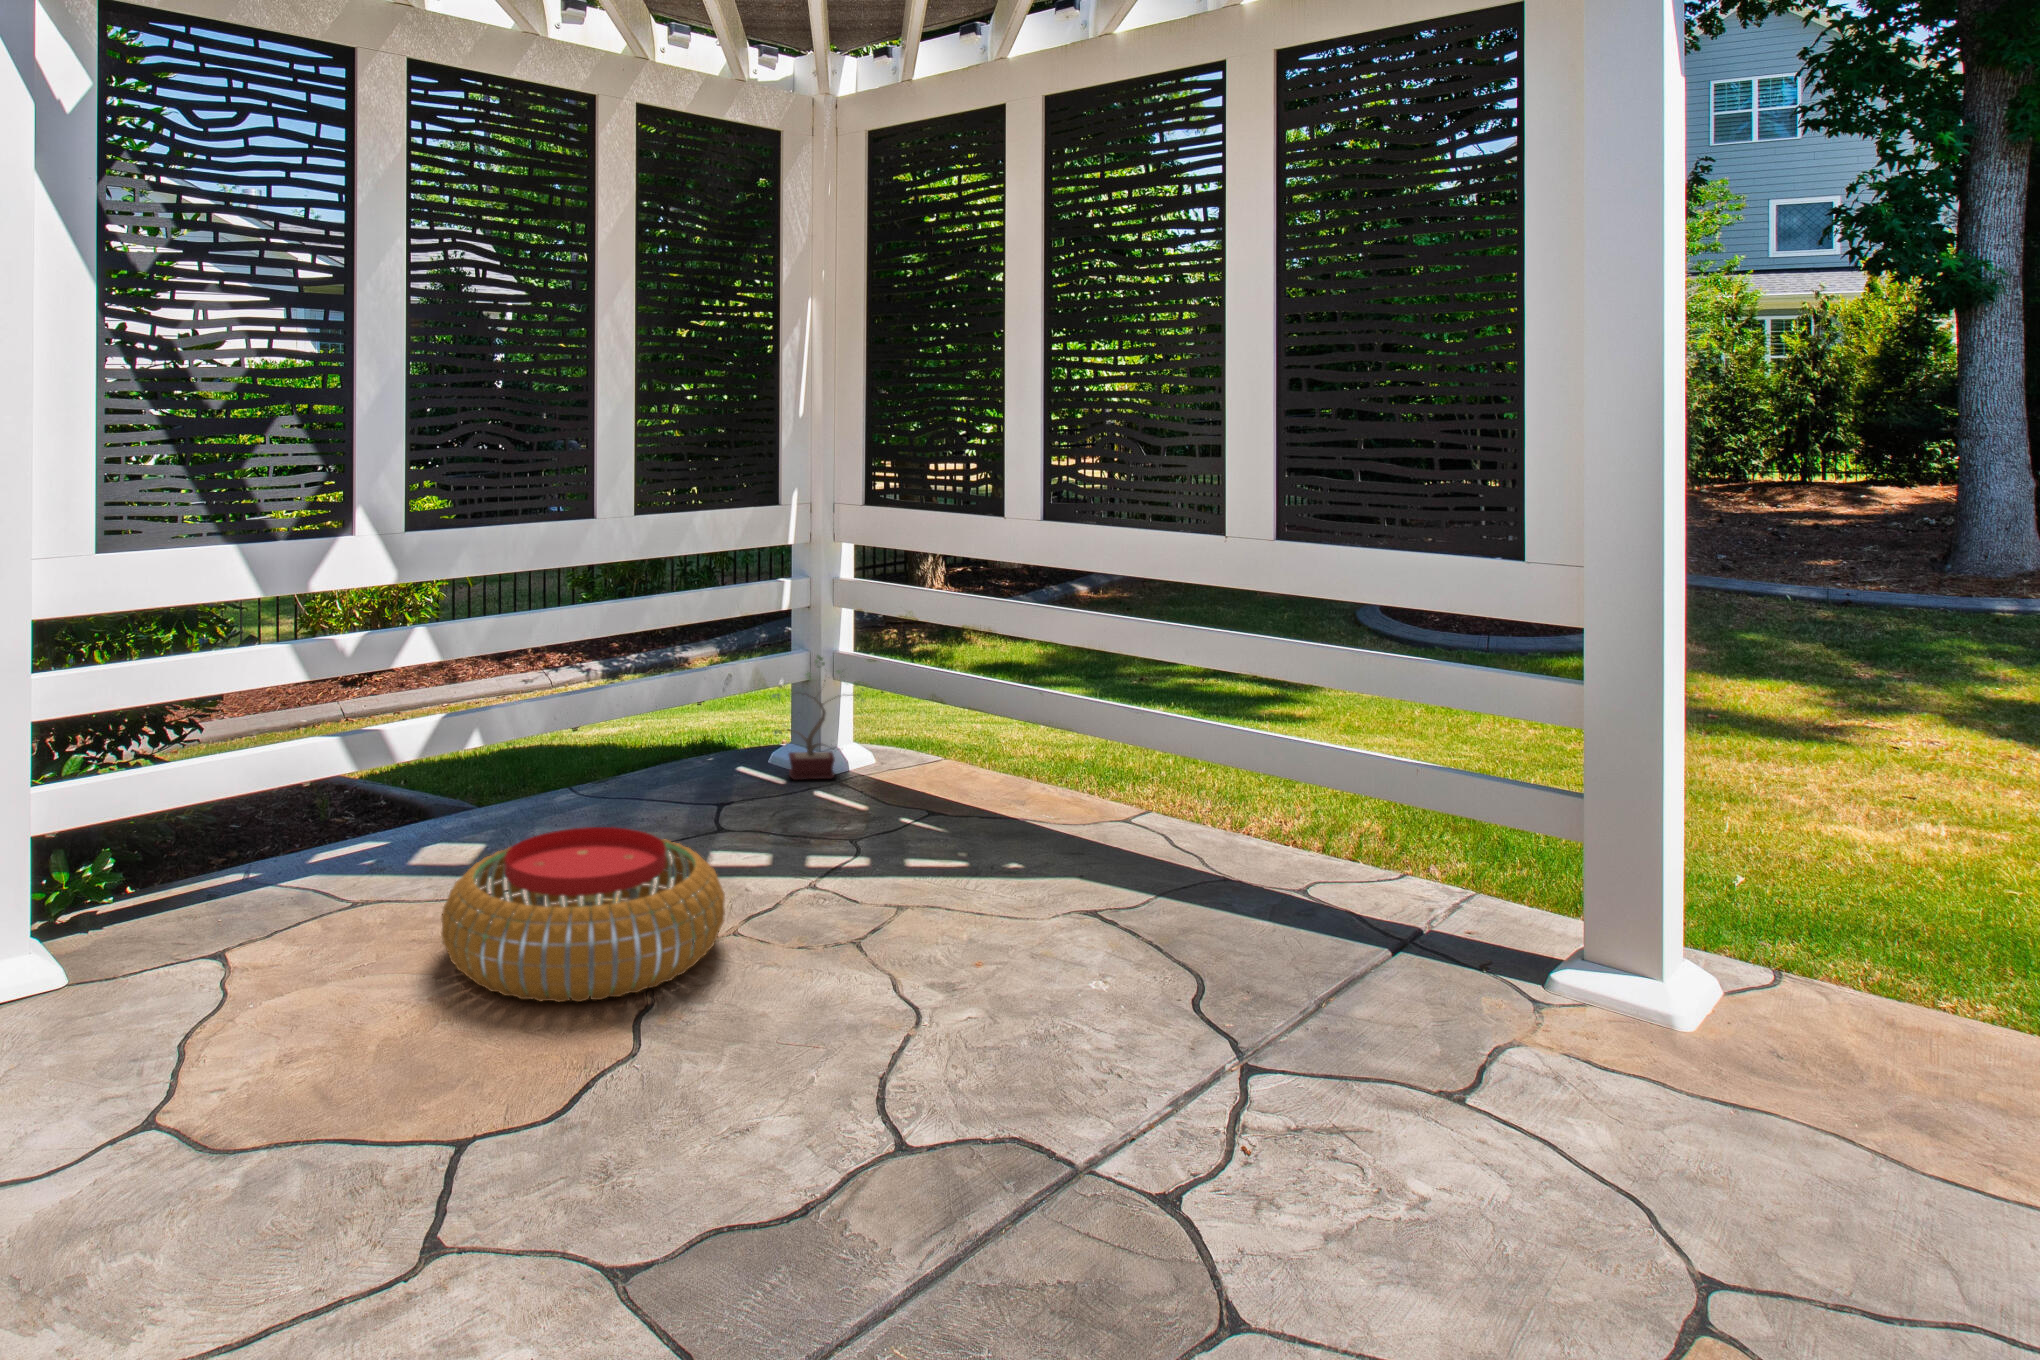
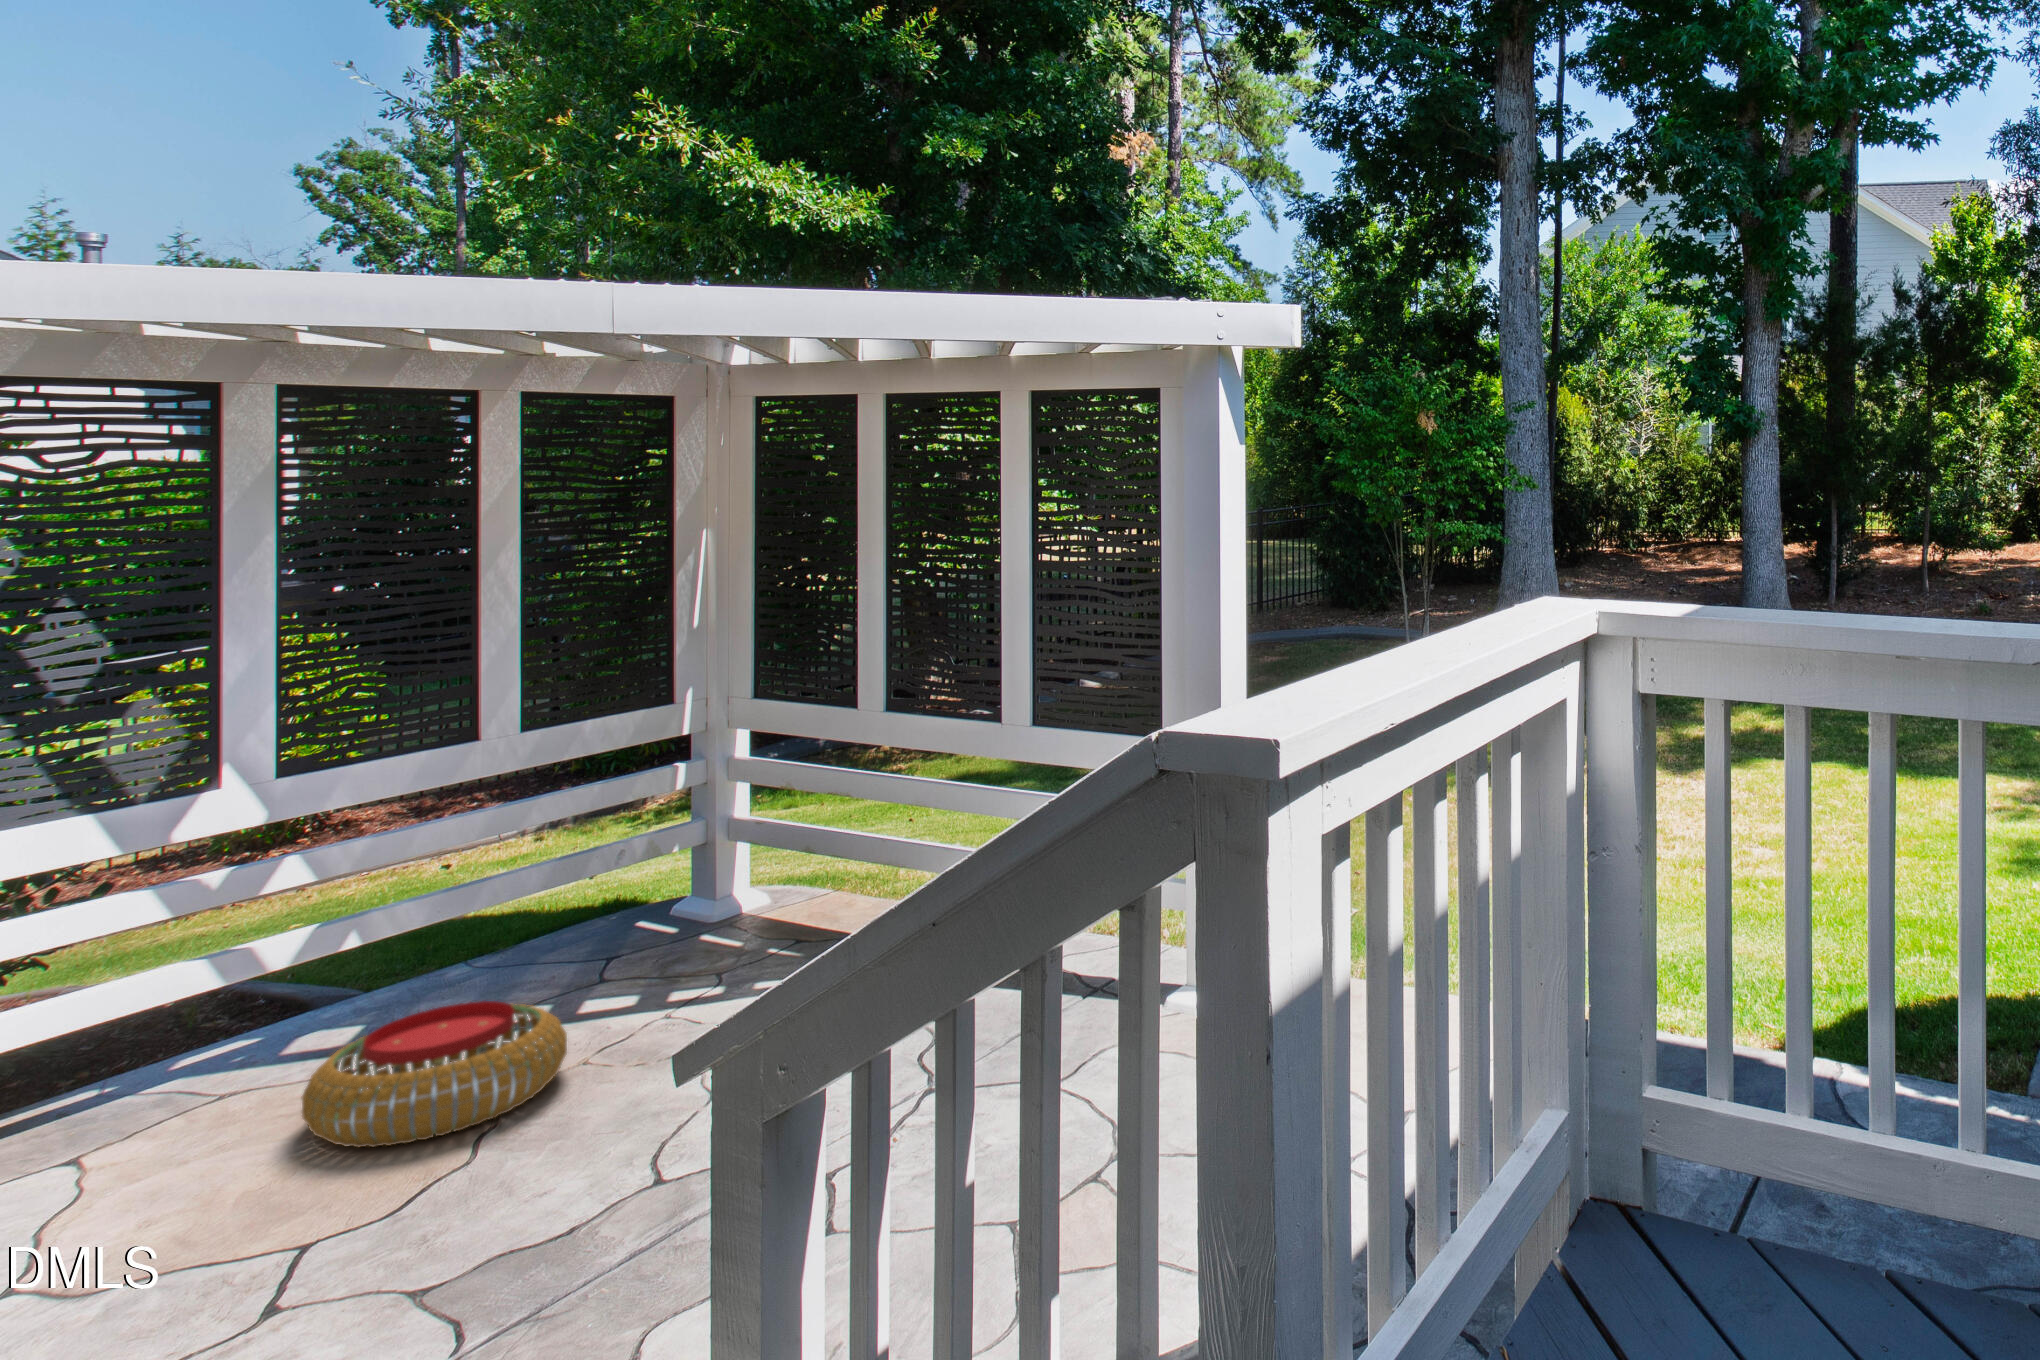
potted plant: present [772,655,869,780] -> none [664,820,769,929]

